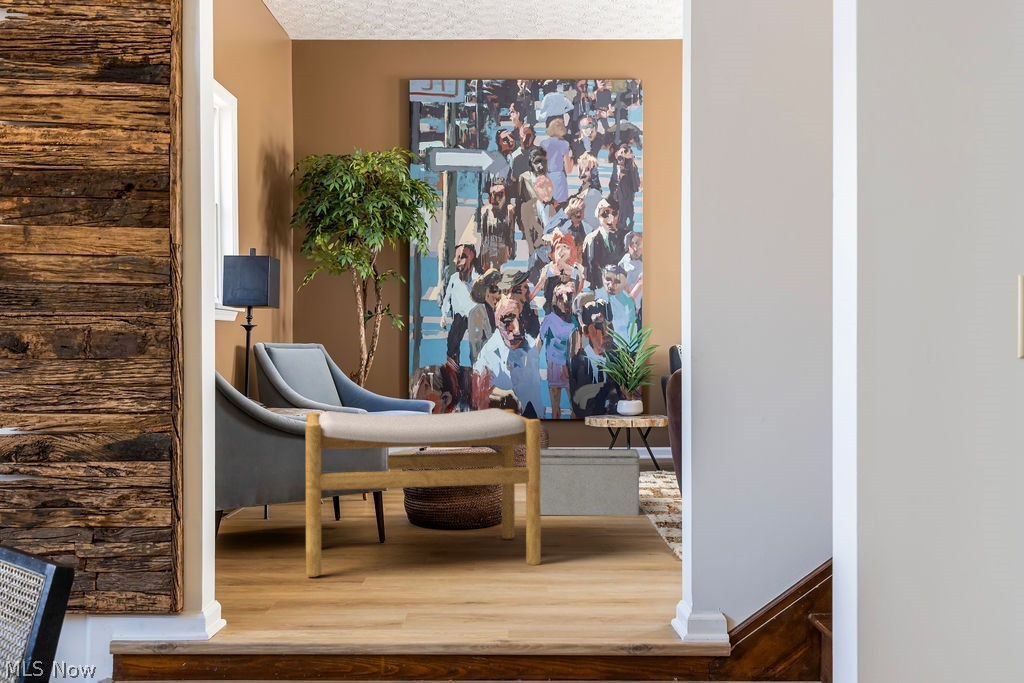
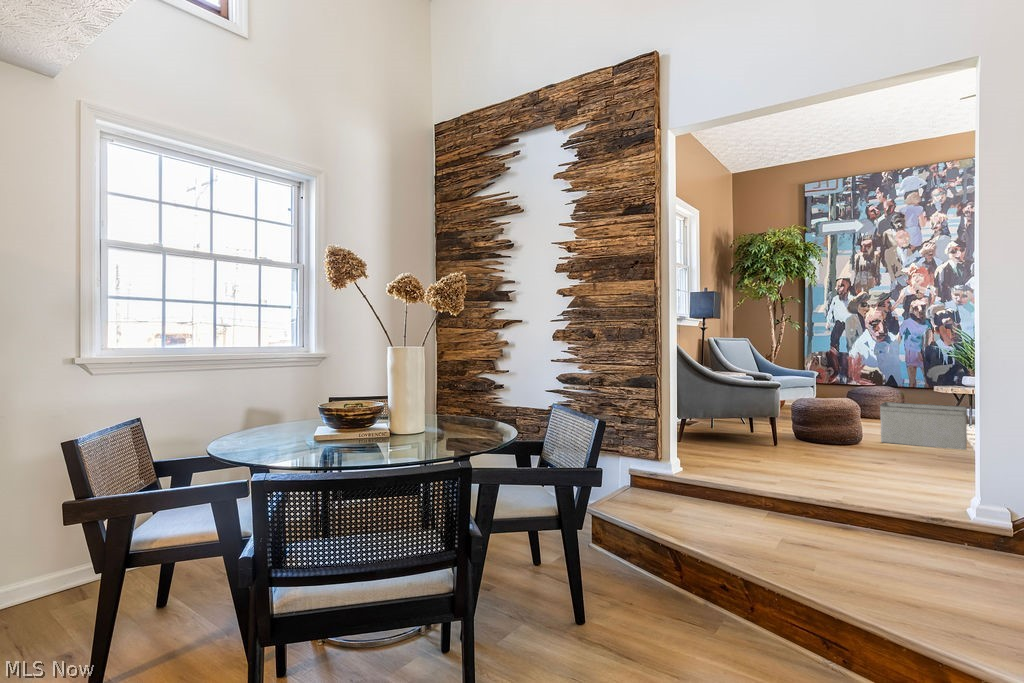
footstool: present [306,408,541,577] -> none [728,373,877,468]

